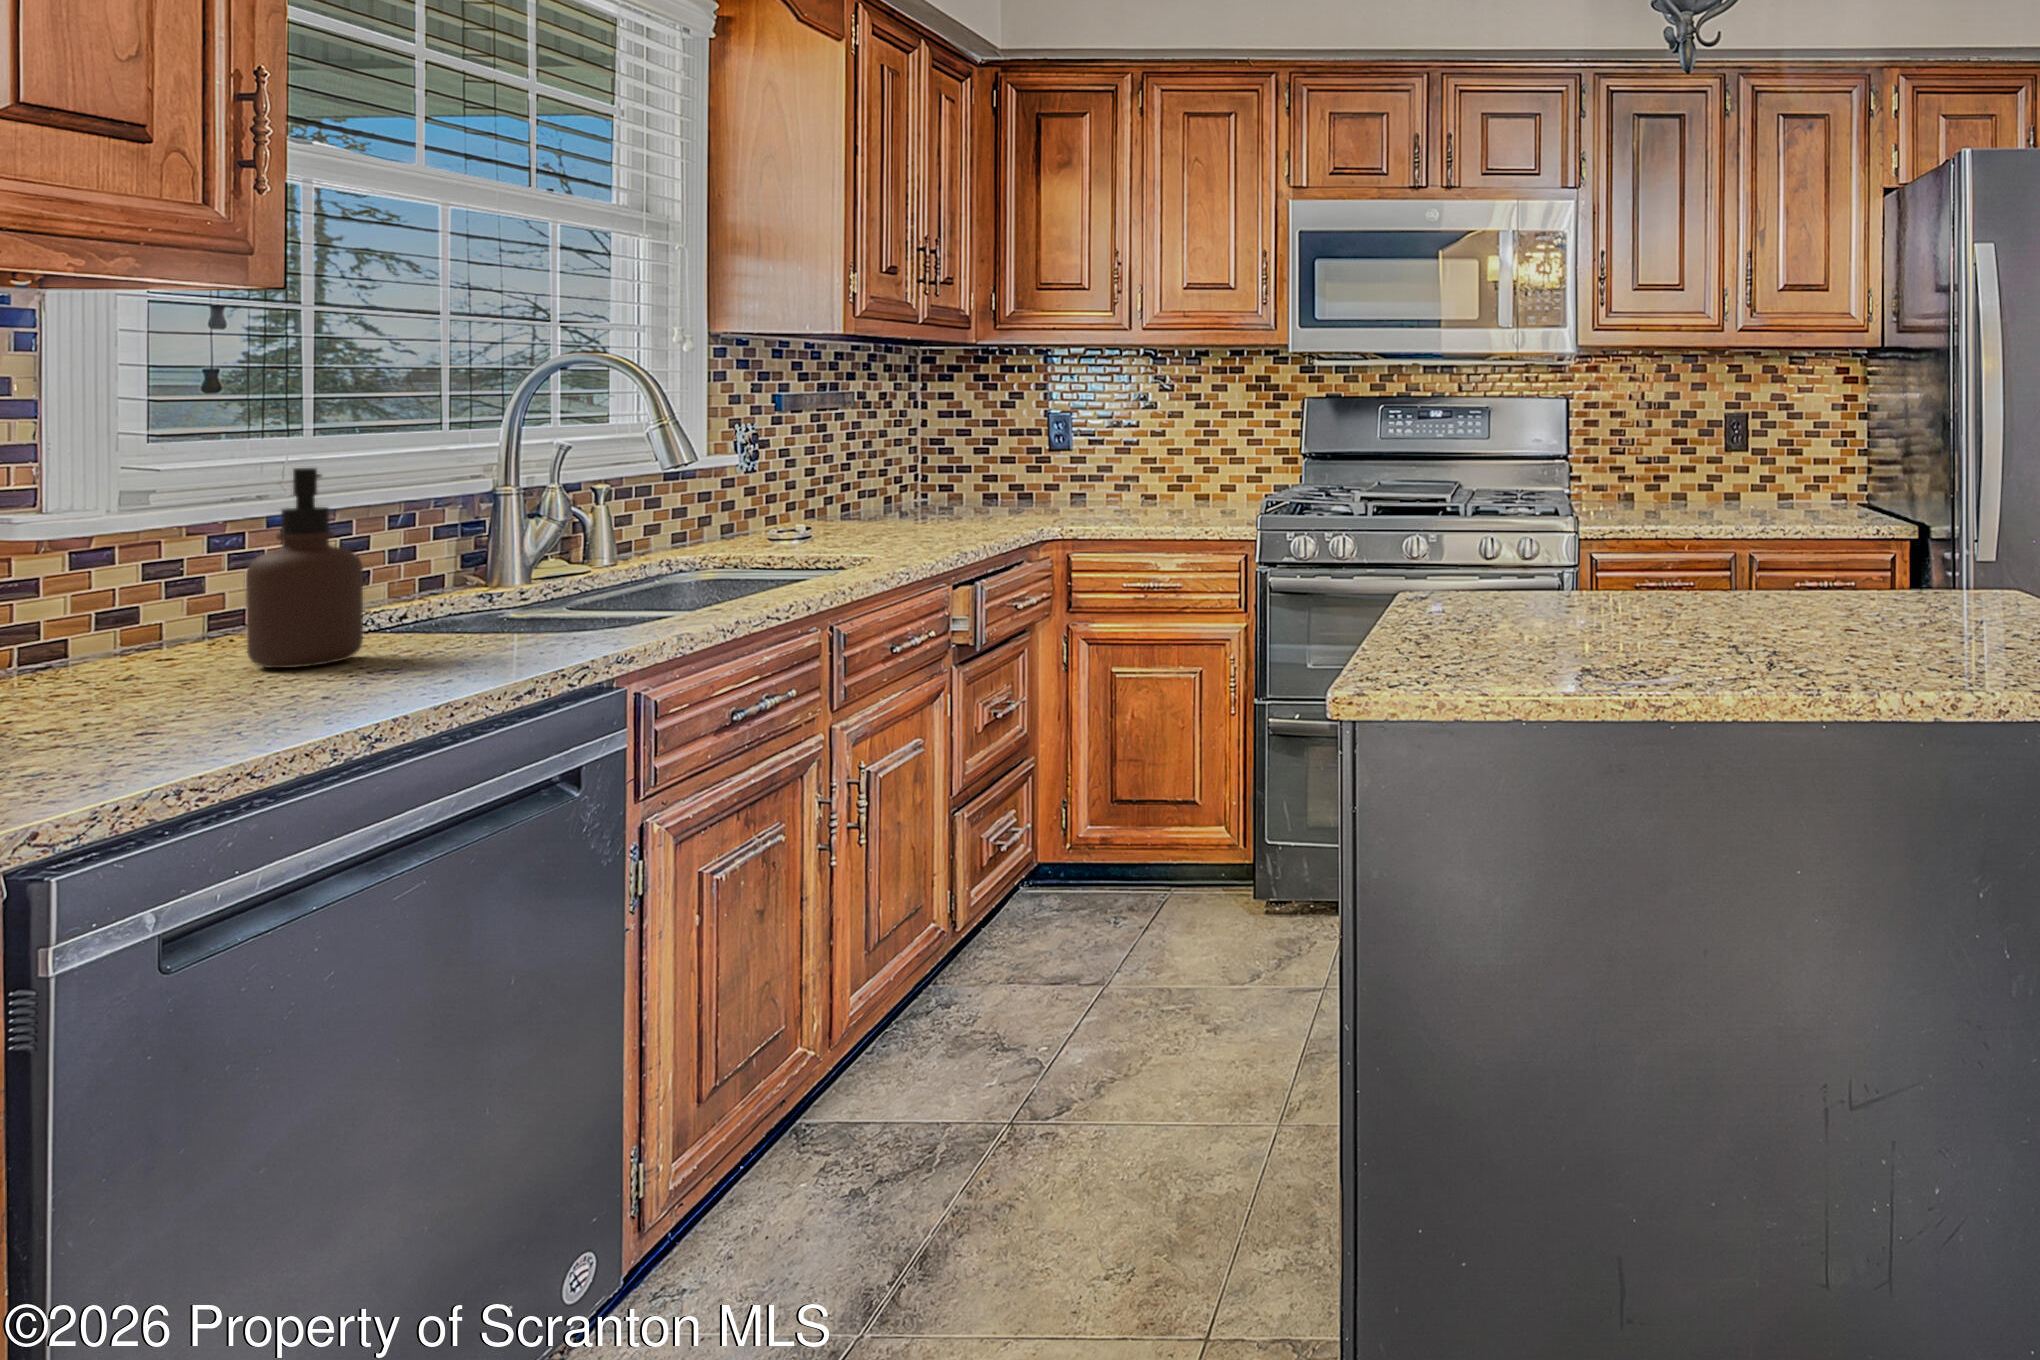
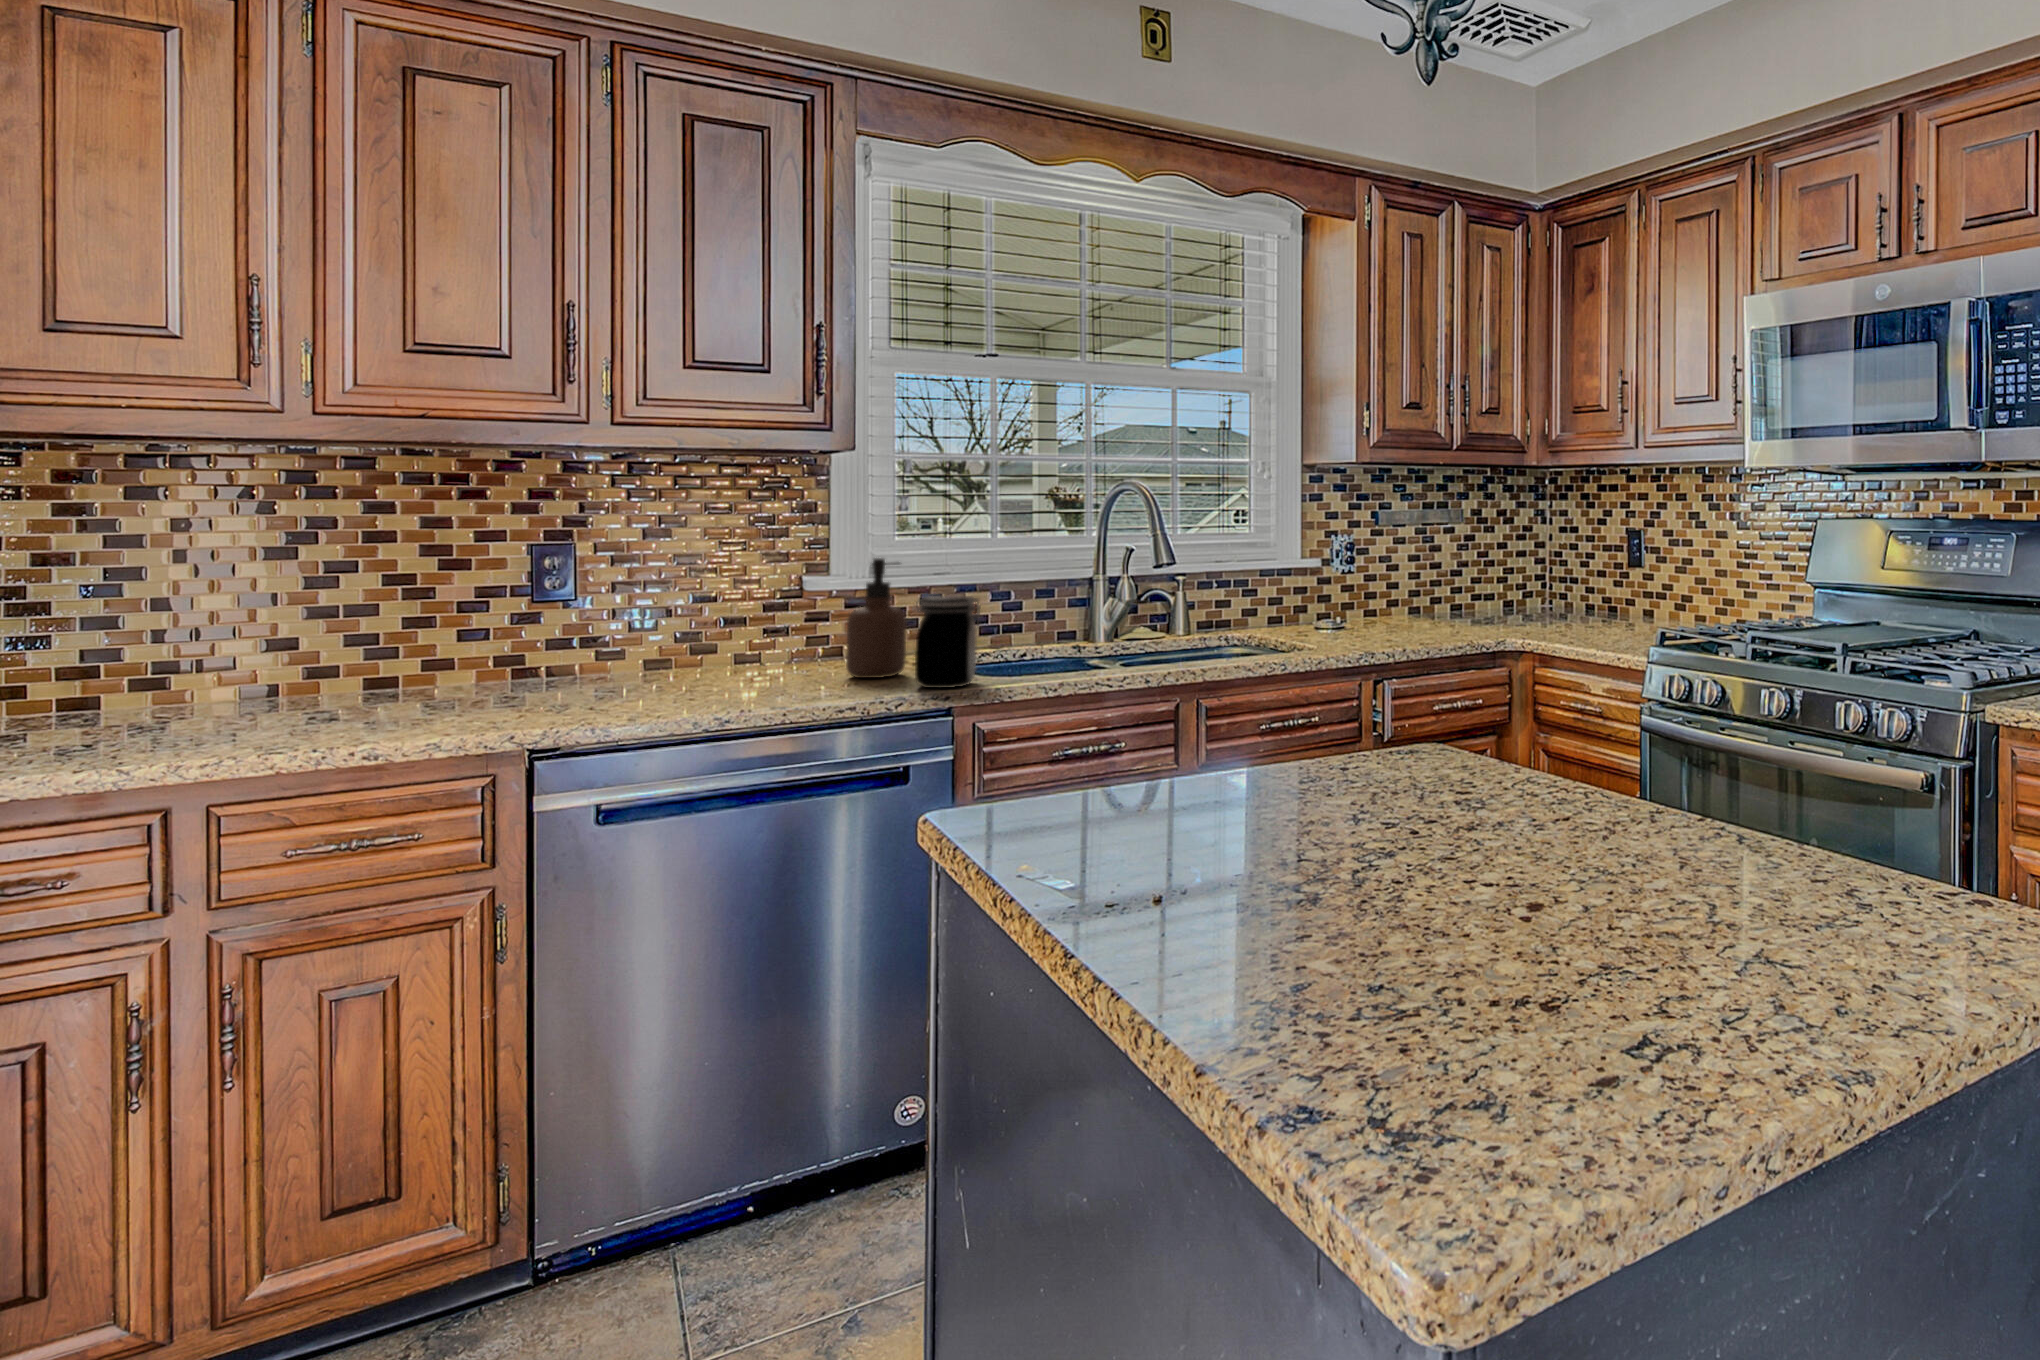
jar: none [445,516,573,658] -> present [915,596,980,688]

